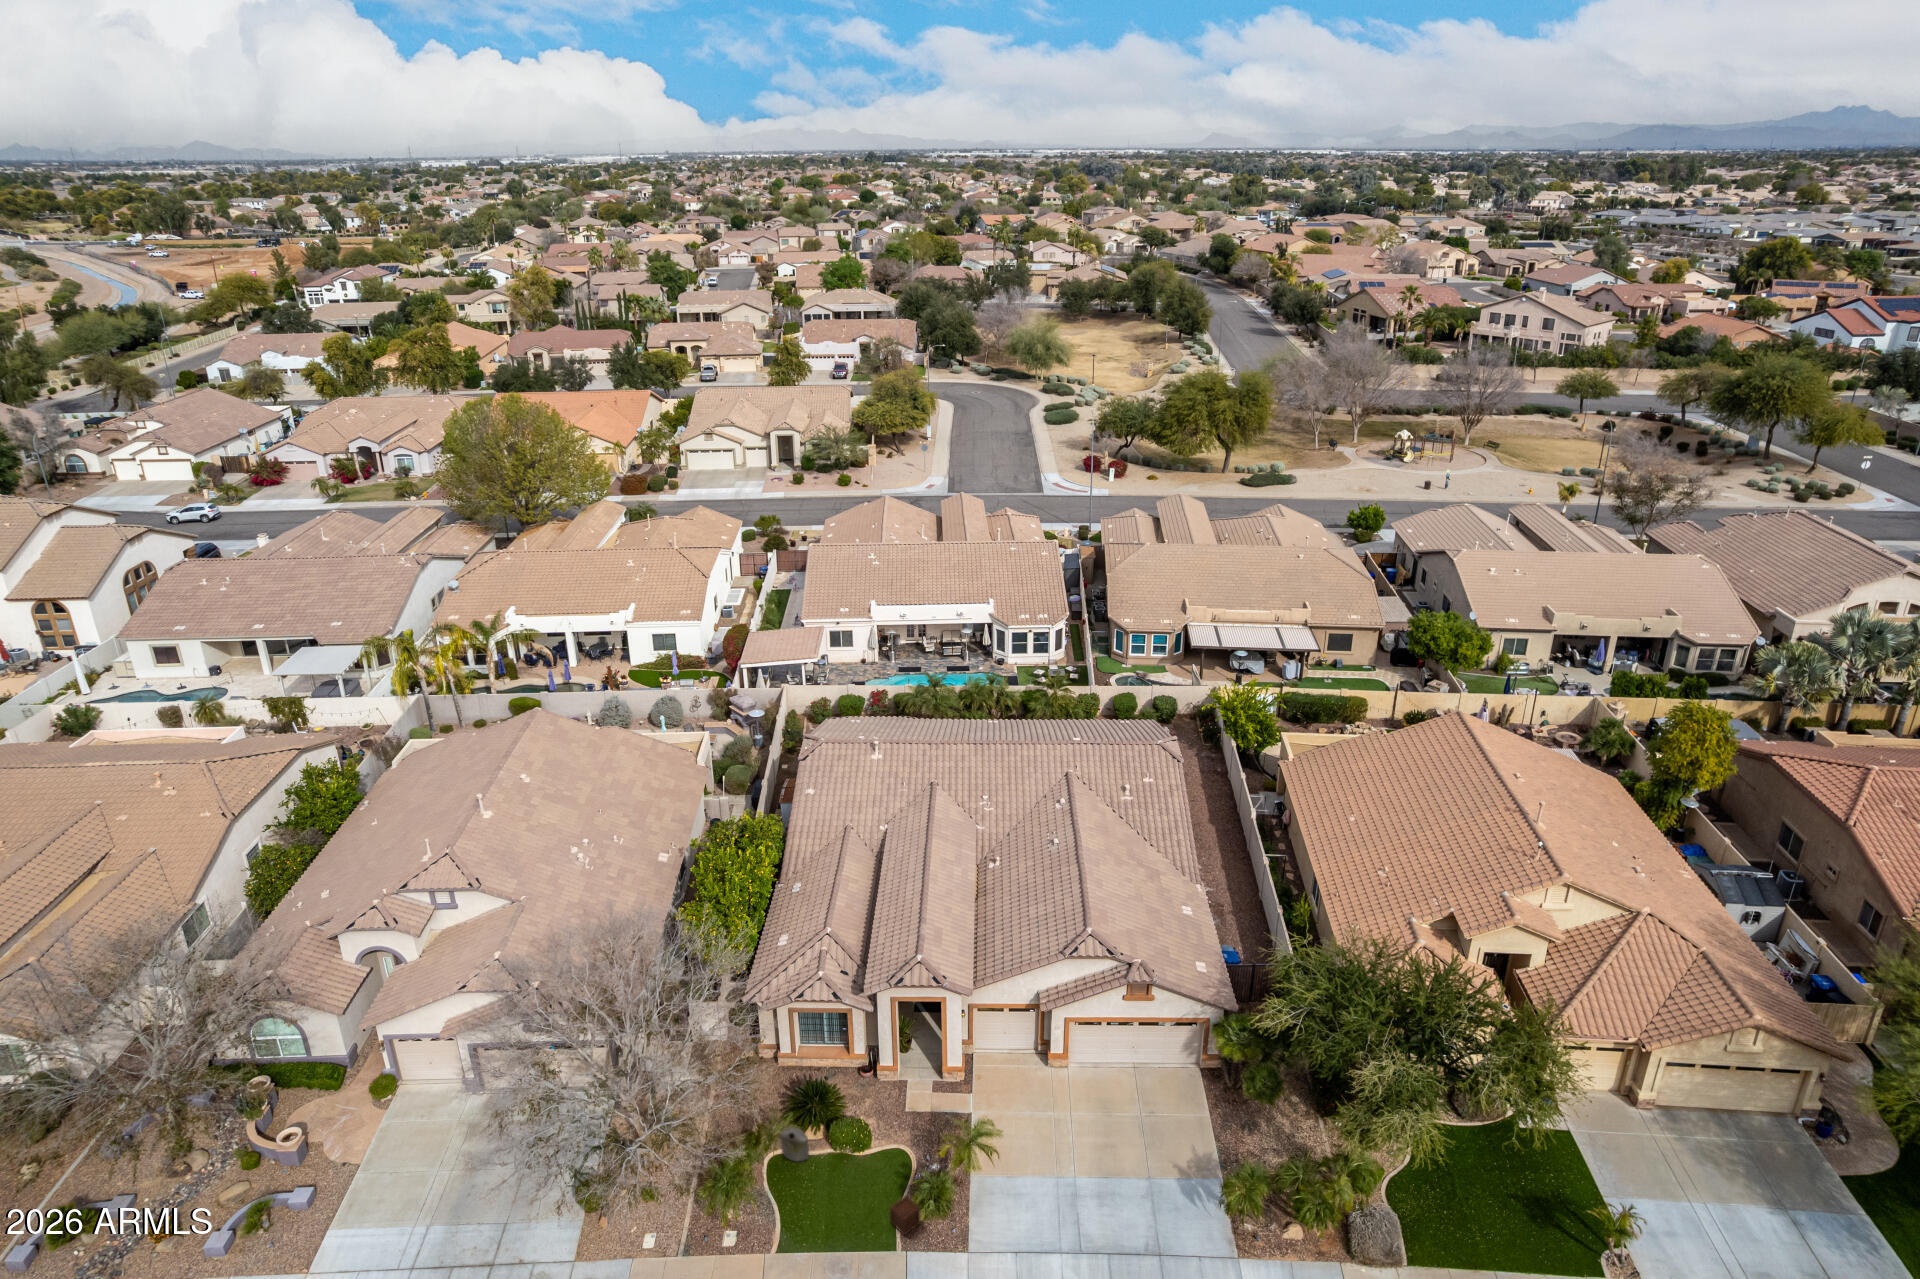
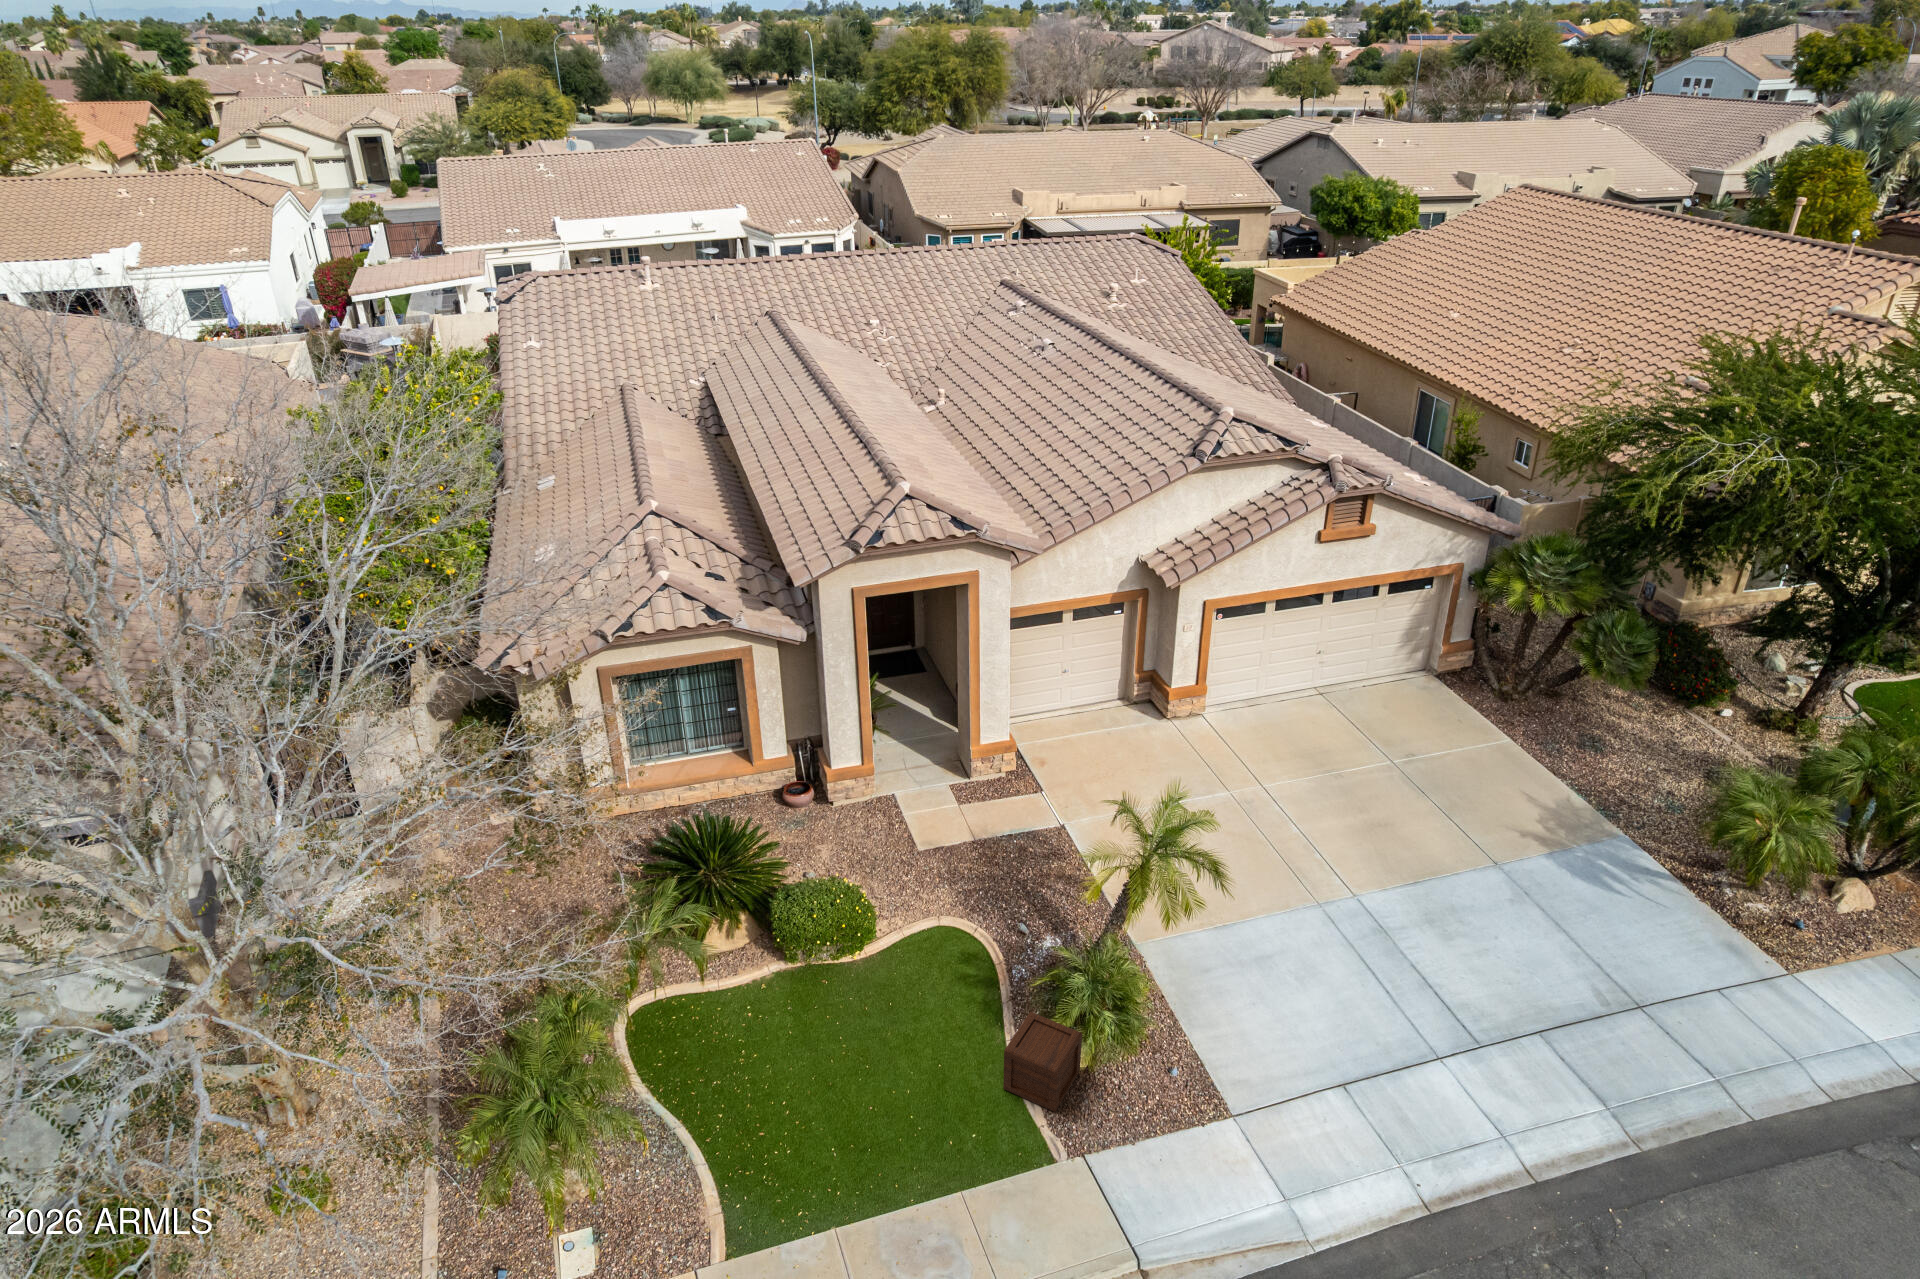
trash can: present [781,1127,809,1162] -> none [648,925,732,1010]

